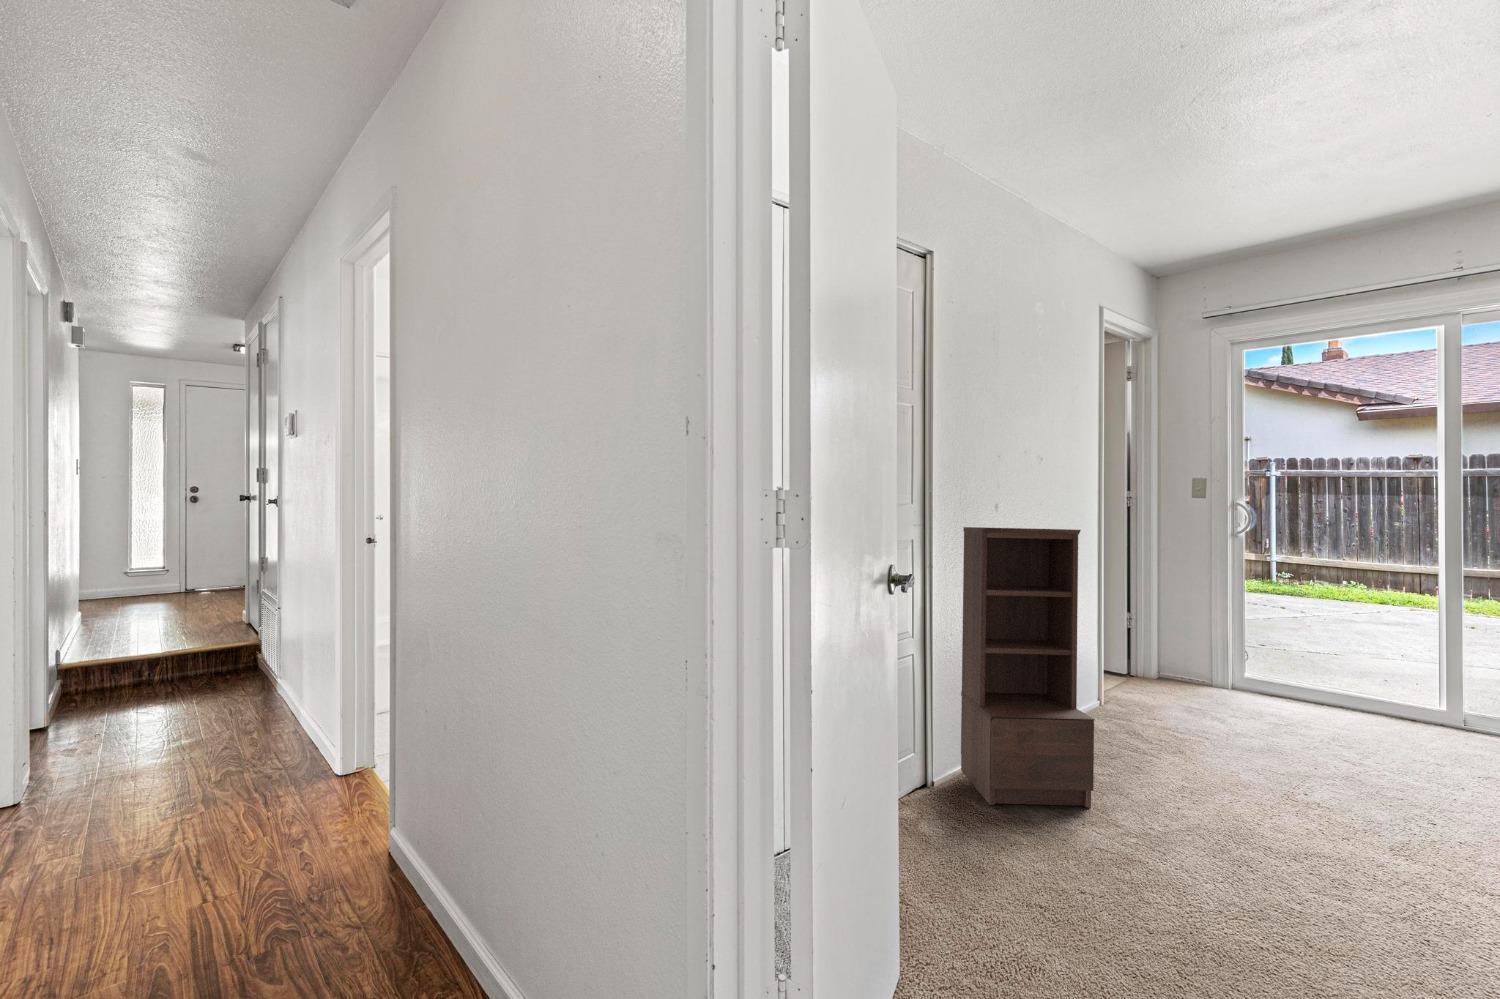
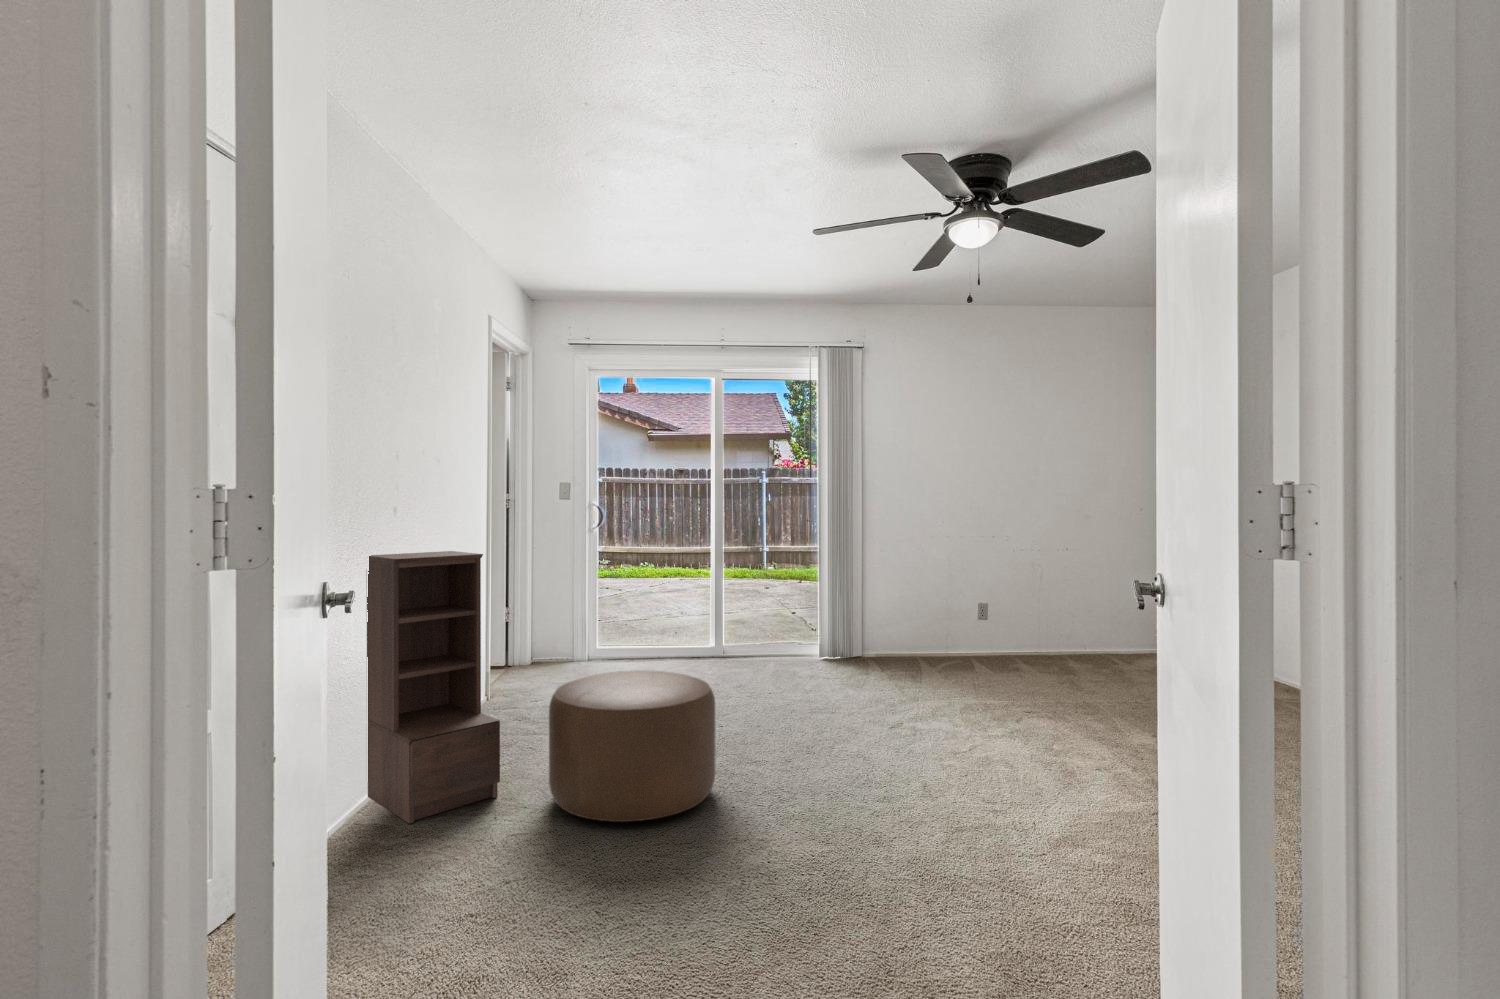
ottoman: none [1150,689,1417,901] -> present [549,670,715,822]

